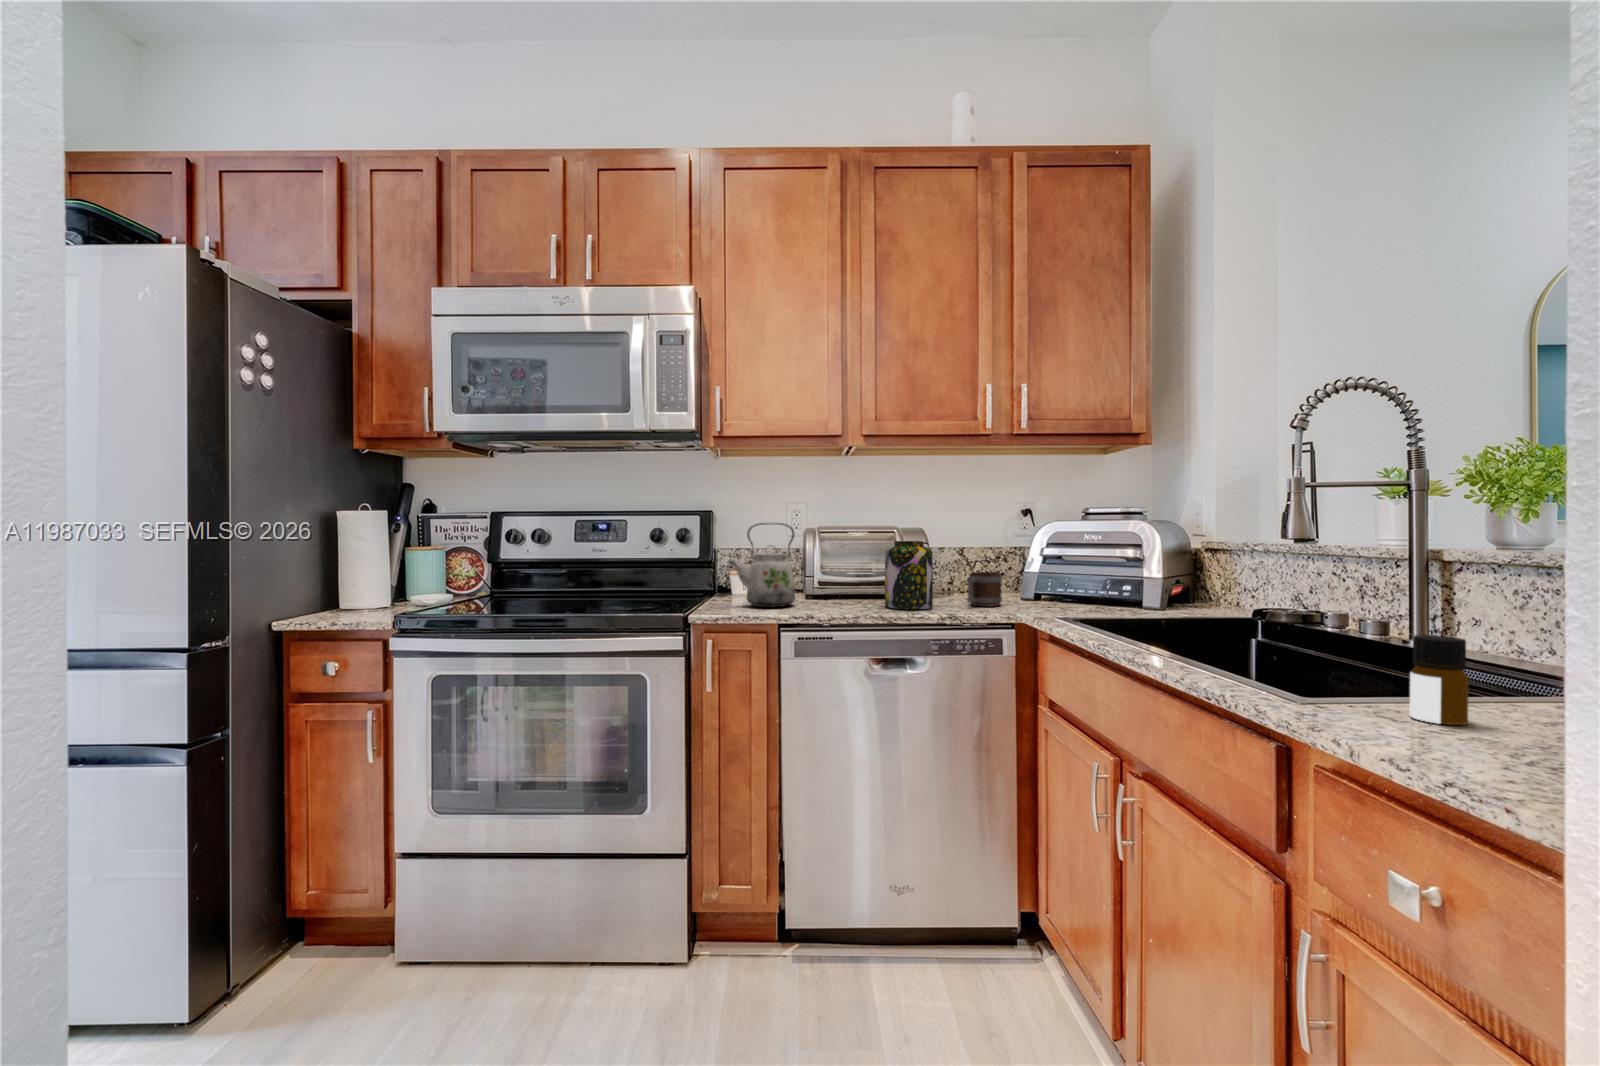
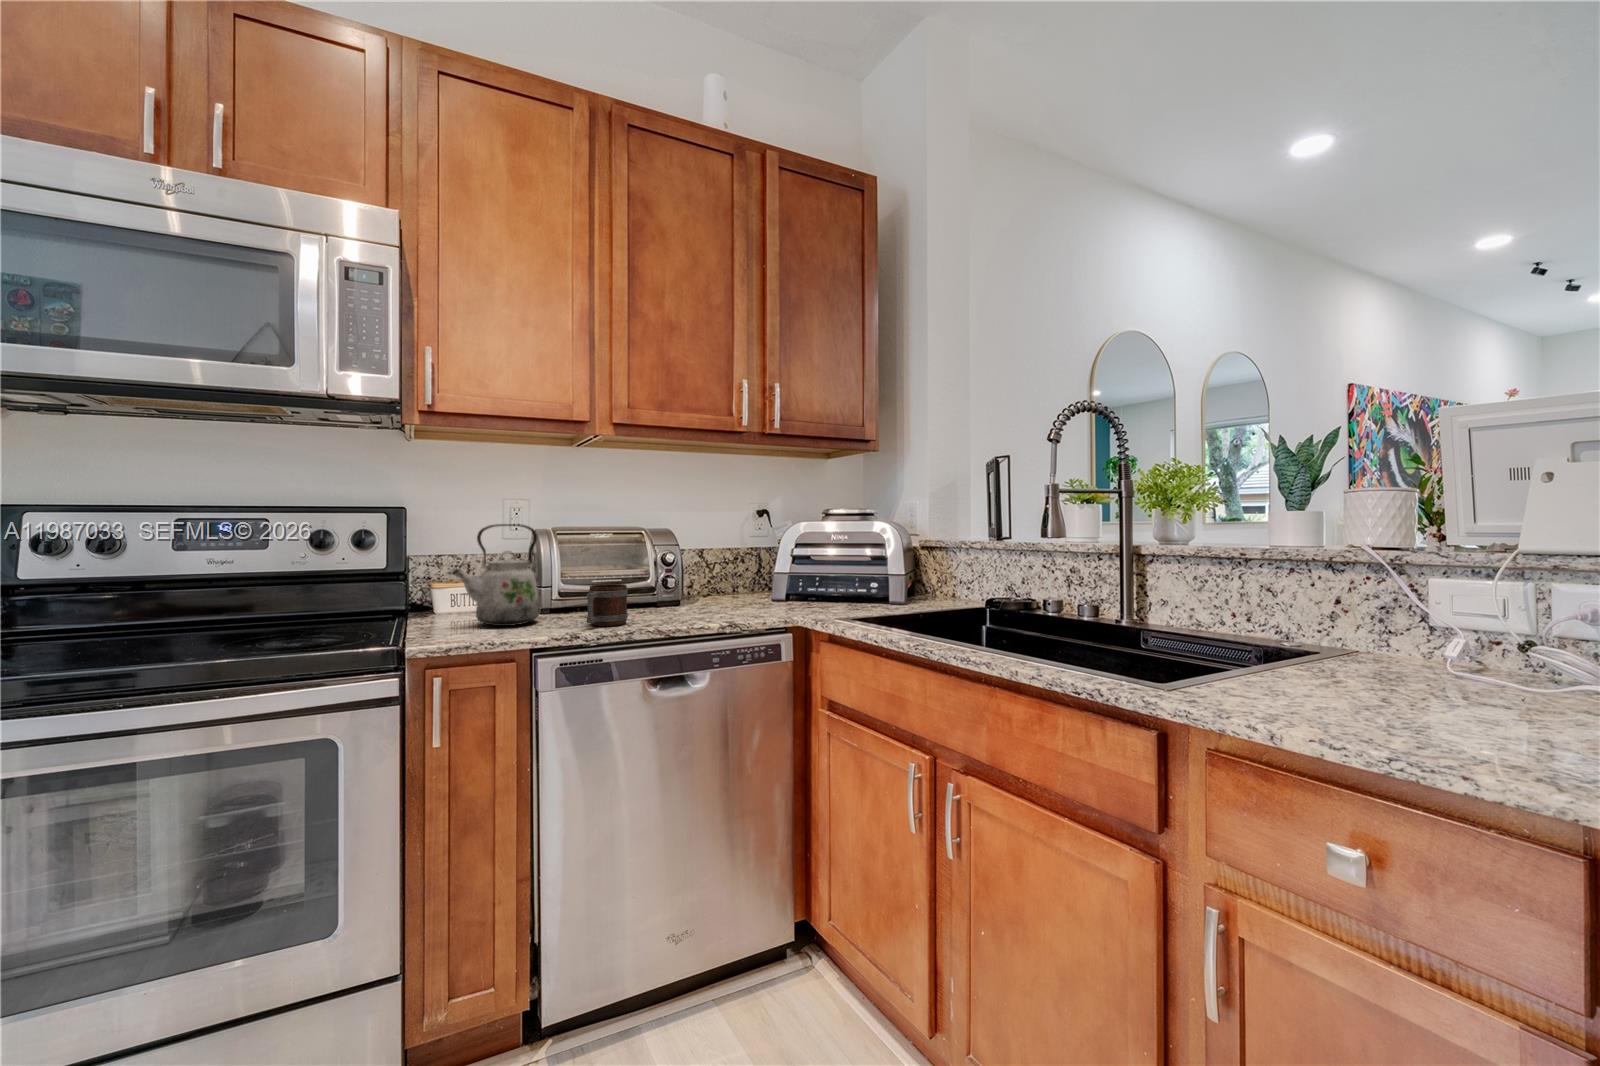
jar: present [885,541,933,609] -> none [645,543,698,617]
mug: present [967,572,1002,607] -> present [587,584,628,626]
bottle: present [1410,635,1469,725] -> none [1245,622,1290,697]

